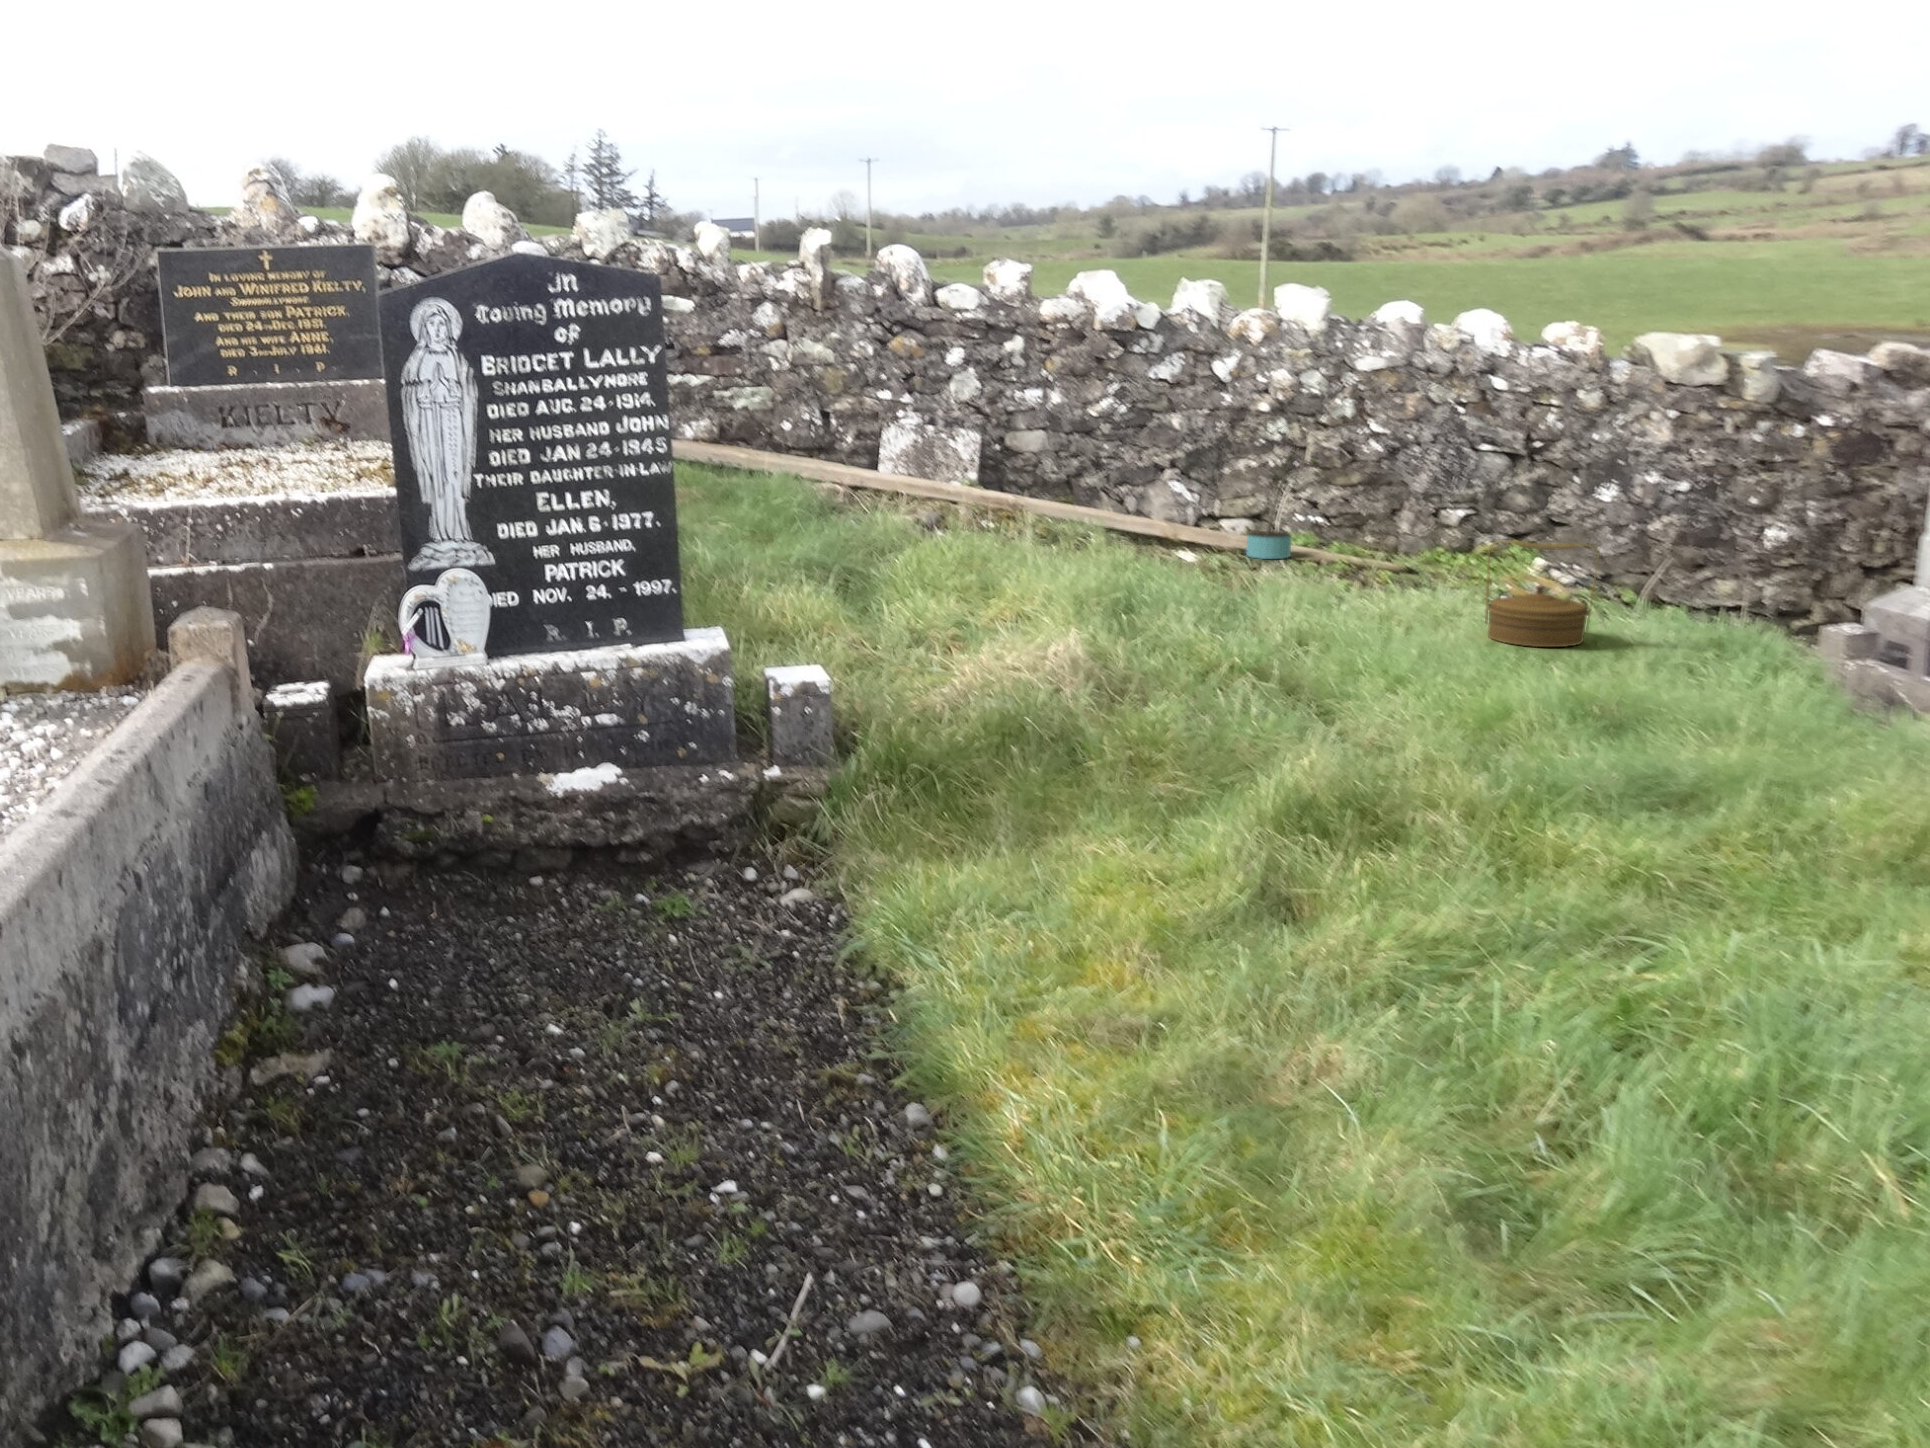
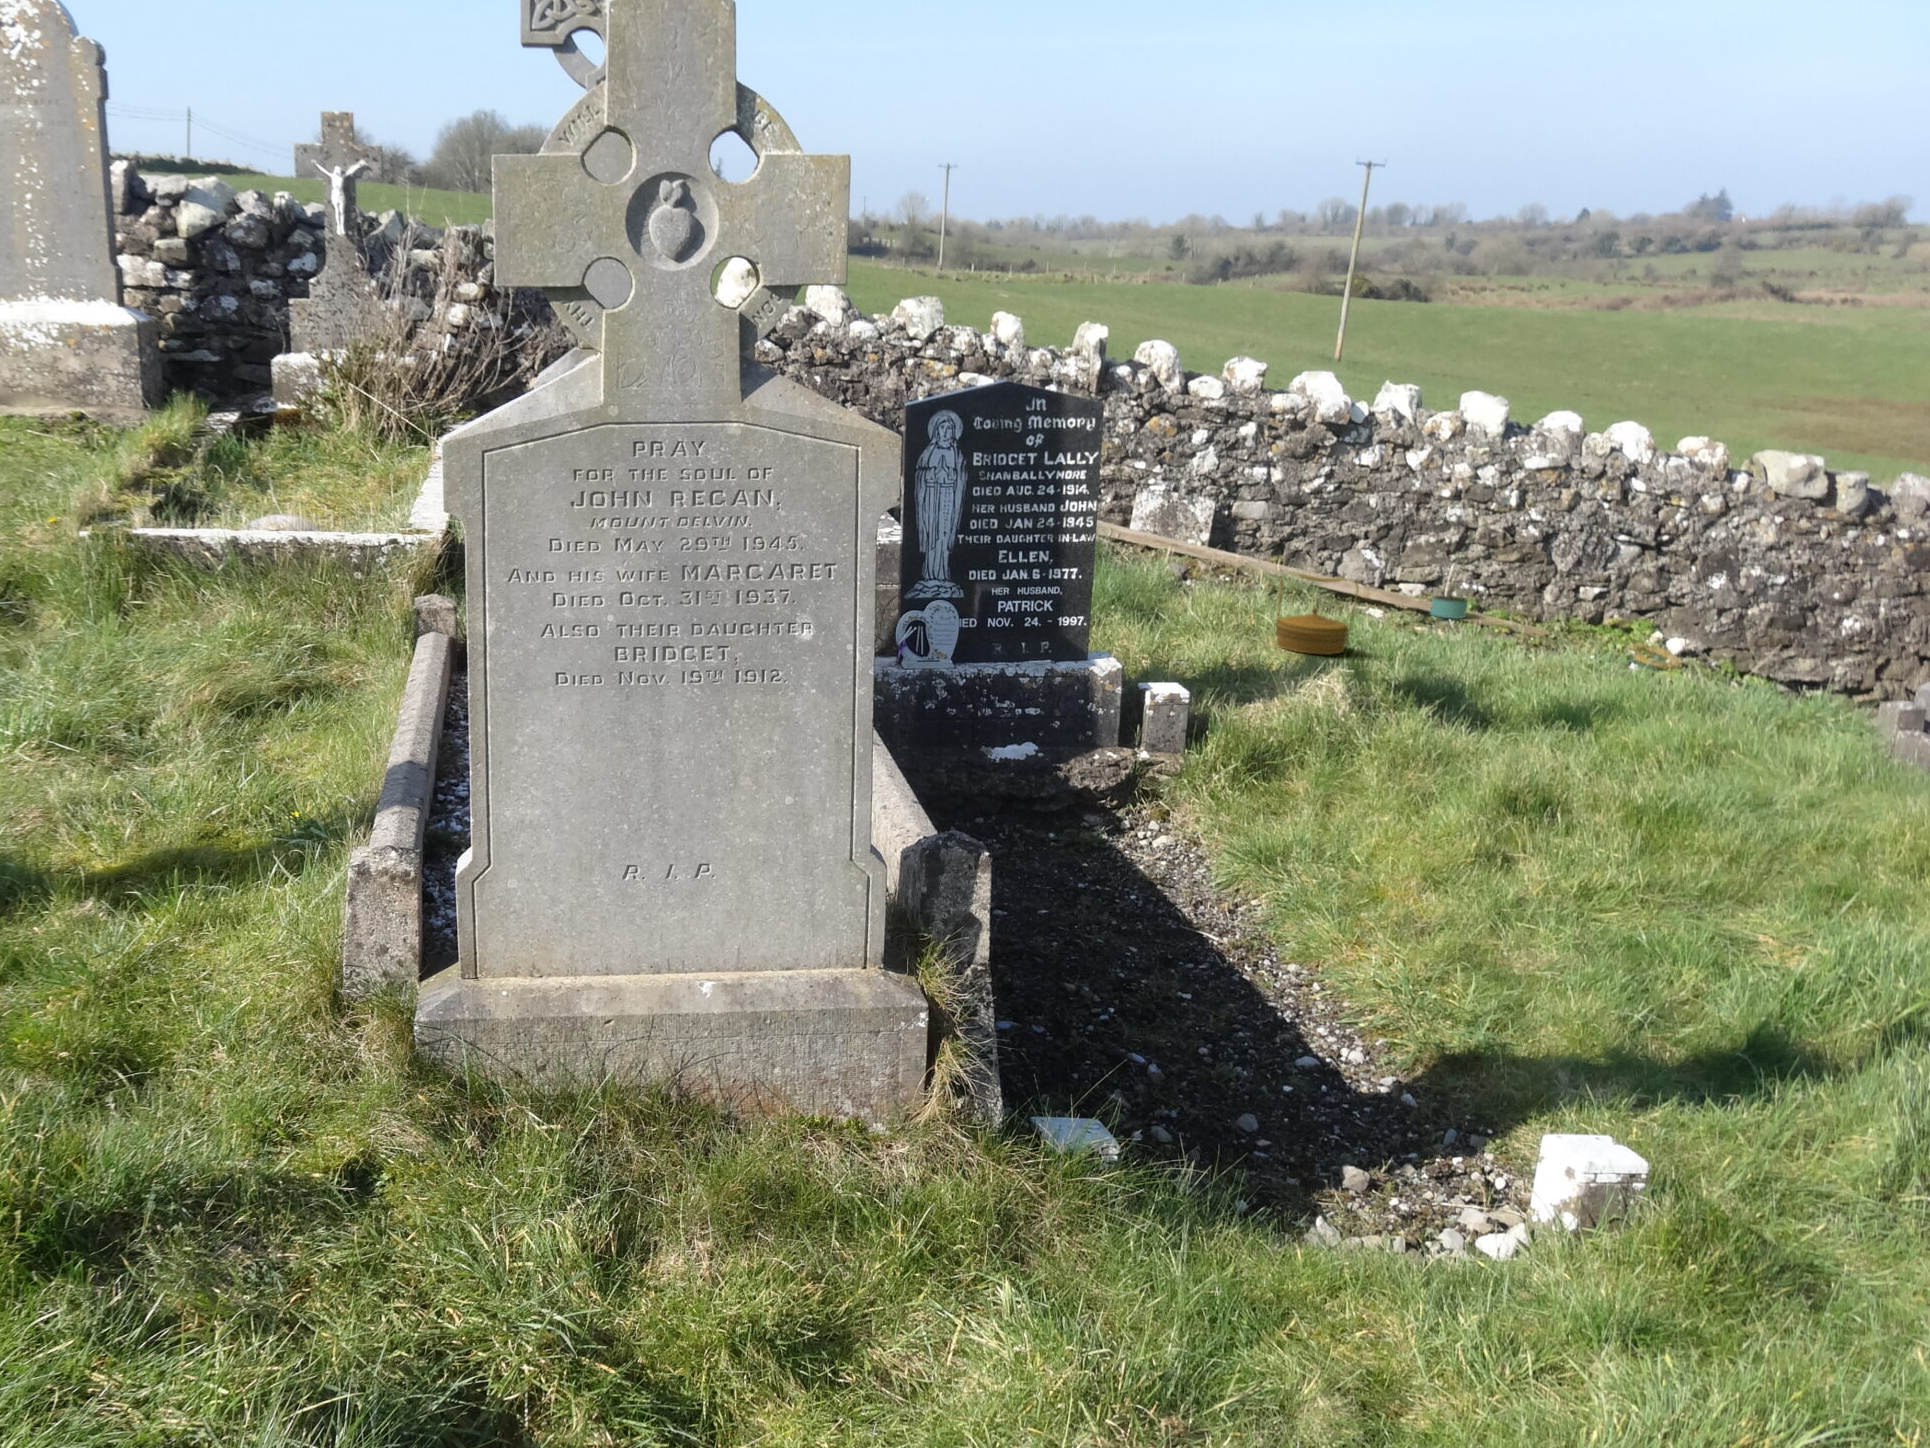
basket: present [1485,540,1599,647] -> present [1275,573,1359,655]

